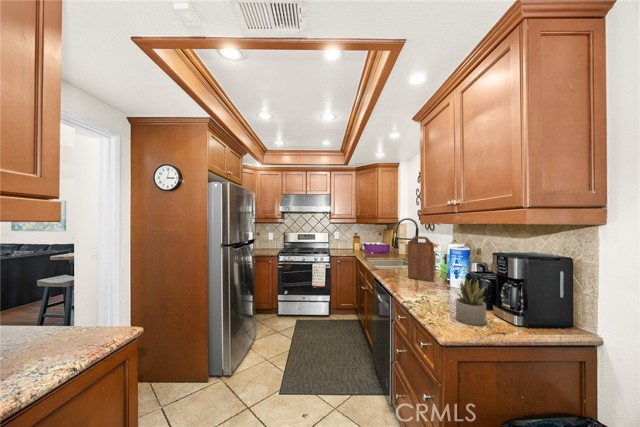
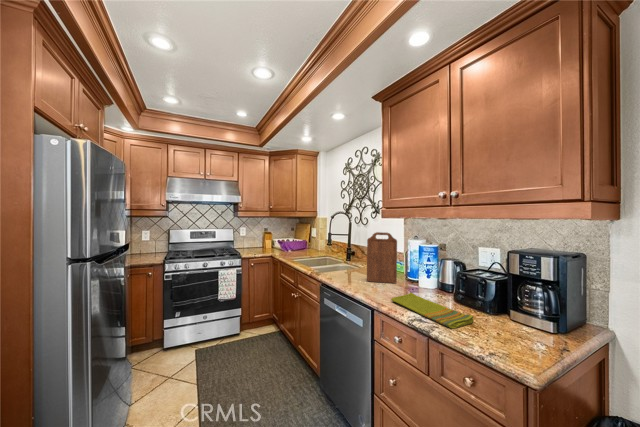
succulent plant: present [456,278,486,325] -> none [490,283,538,346]
dish towel: none [406,286,454,309] -> present [391,293,474,329]

